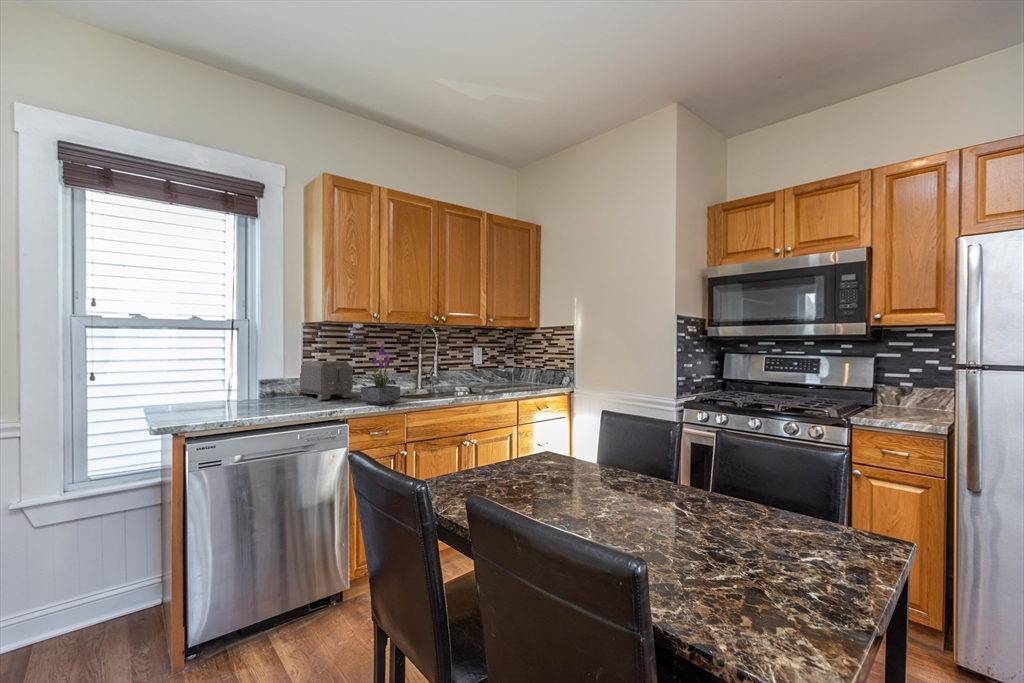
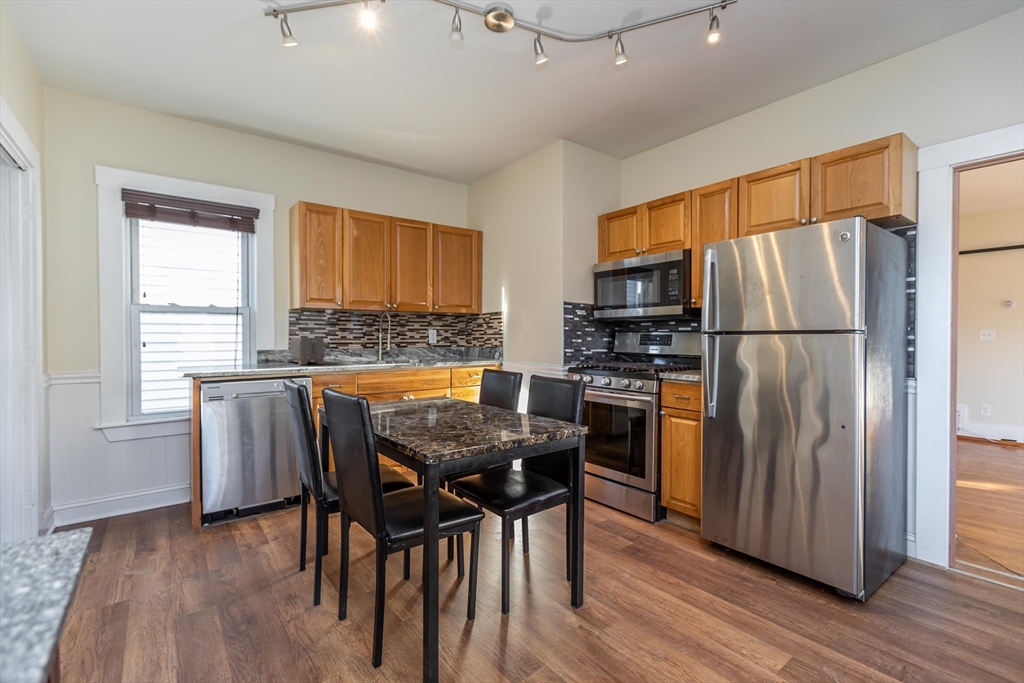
potted plant: present [361,341,400,405] -> none [328,321,357,368]

